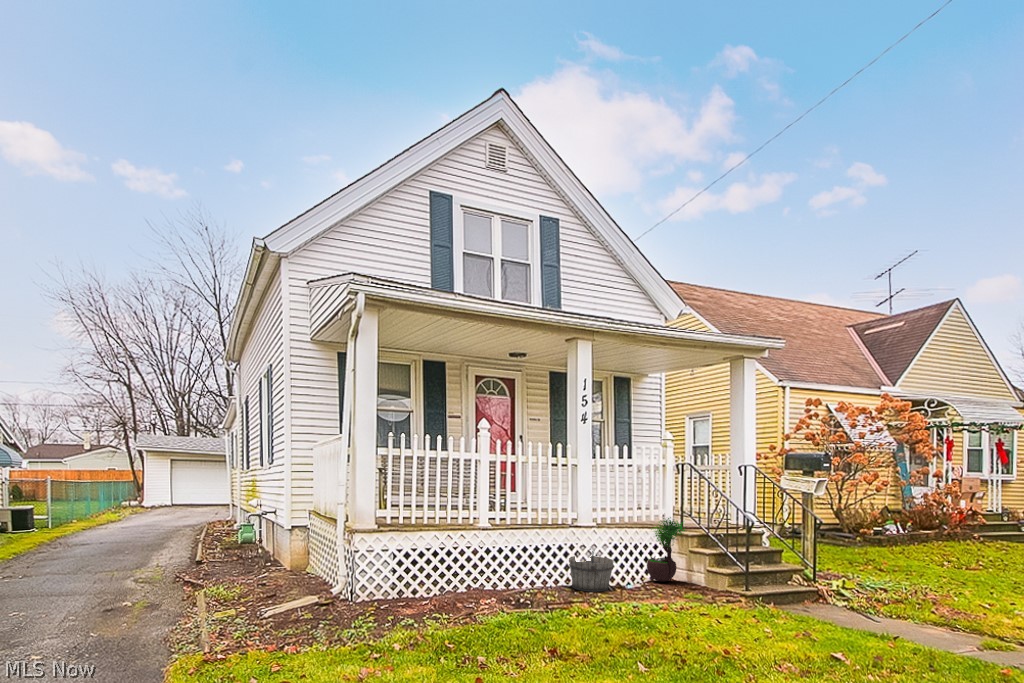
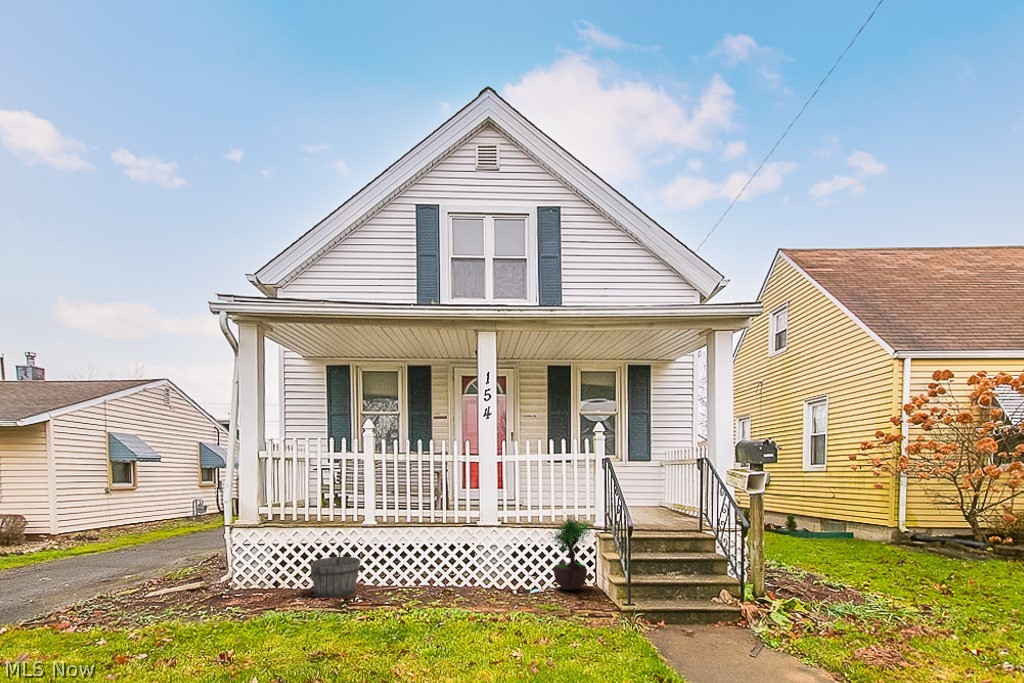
wooden bucket: present [569,549,614,592] -> present [311,550,361,597]

